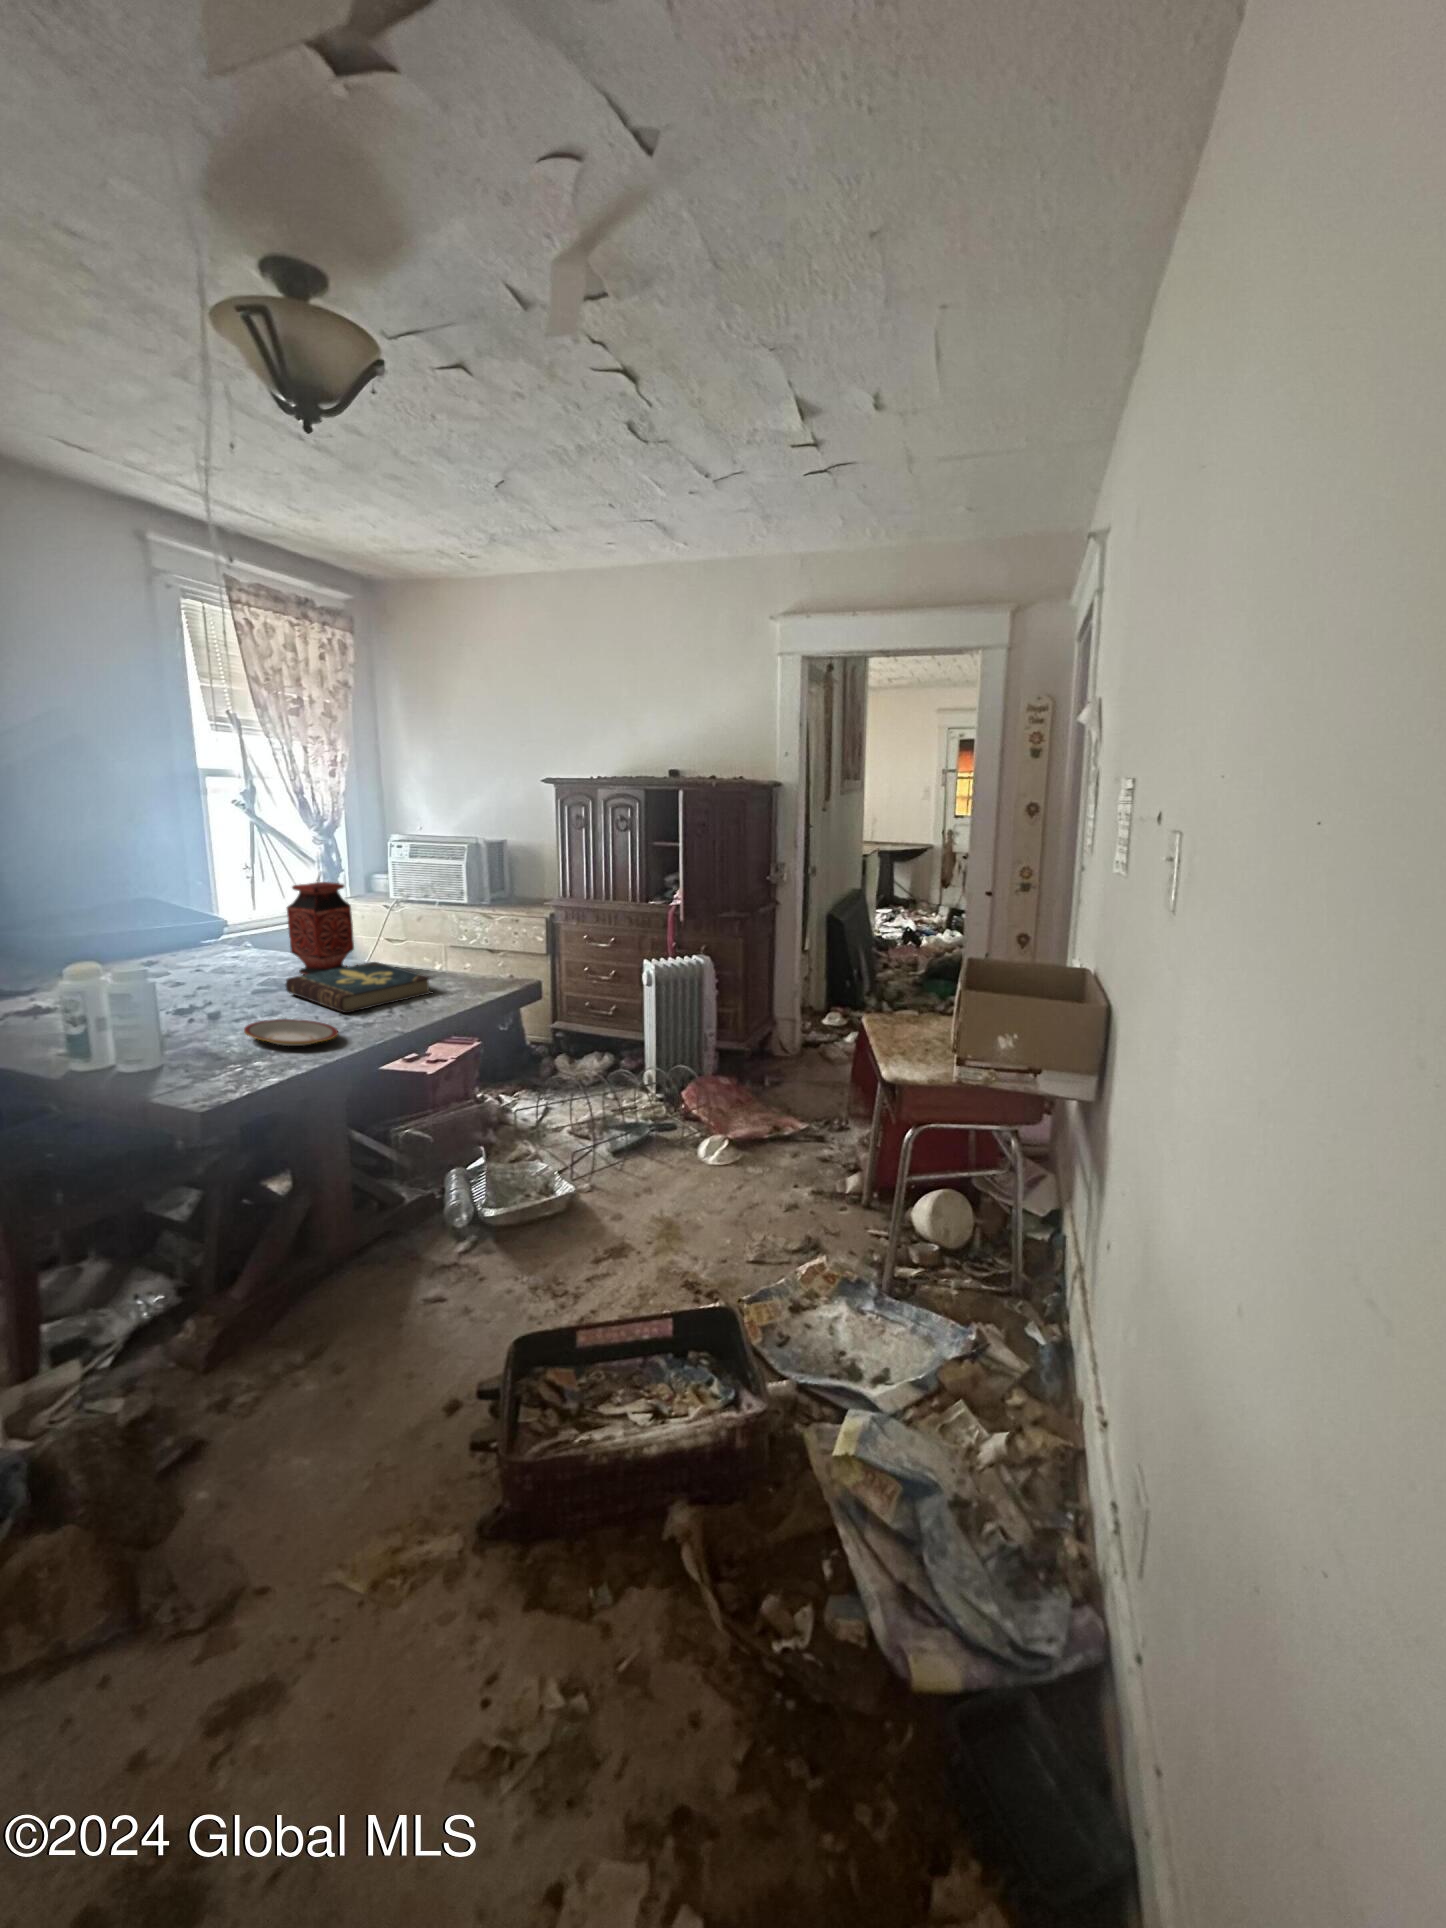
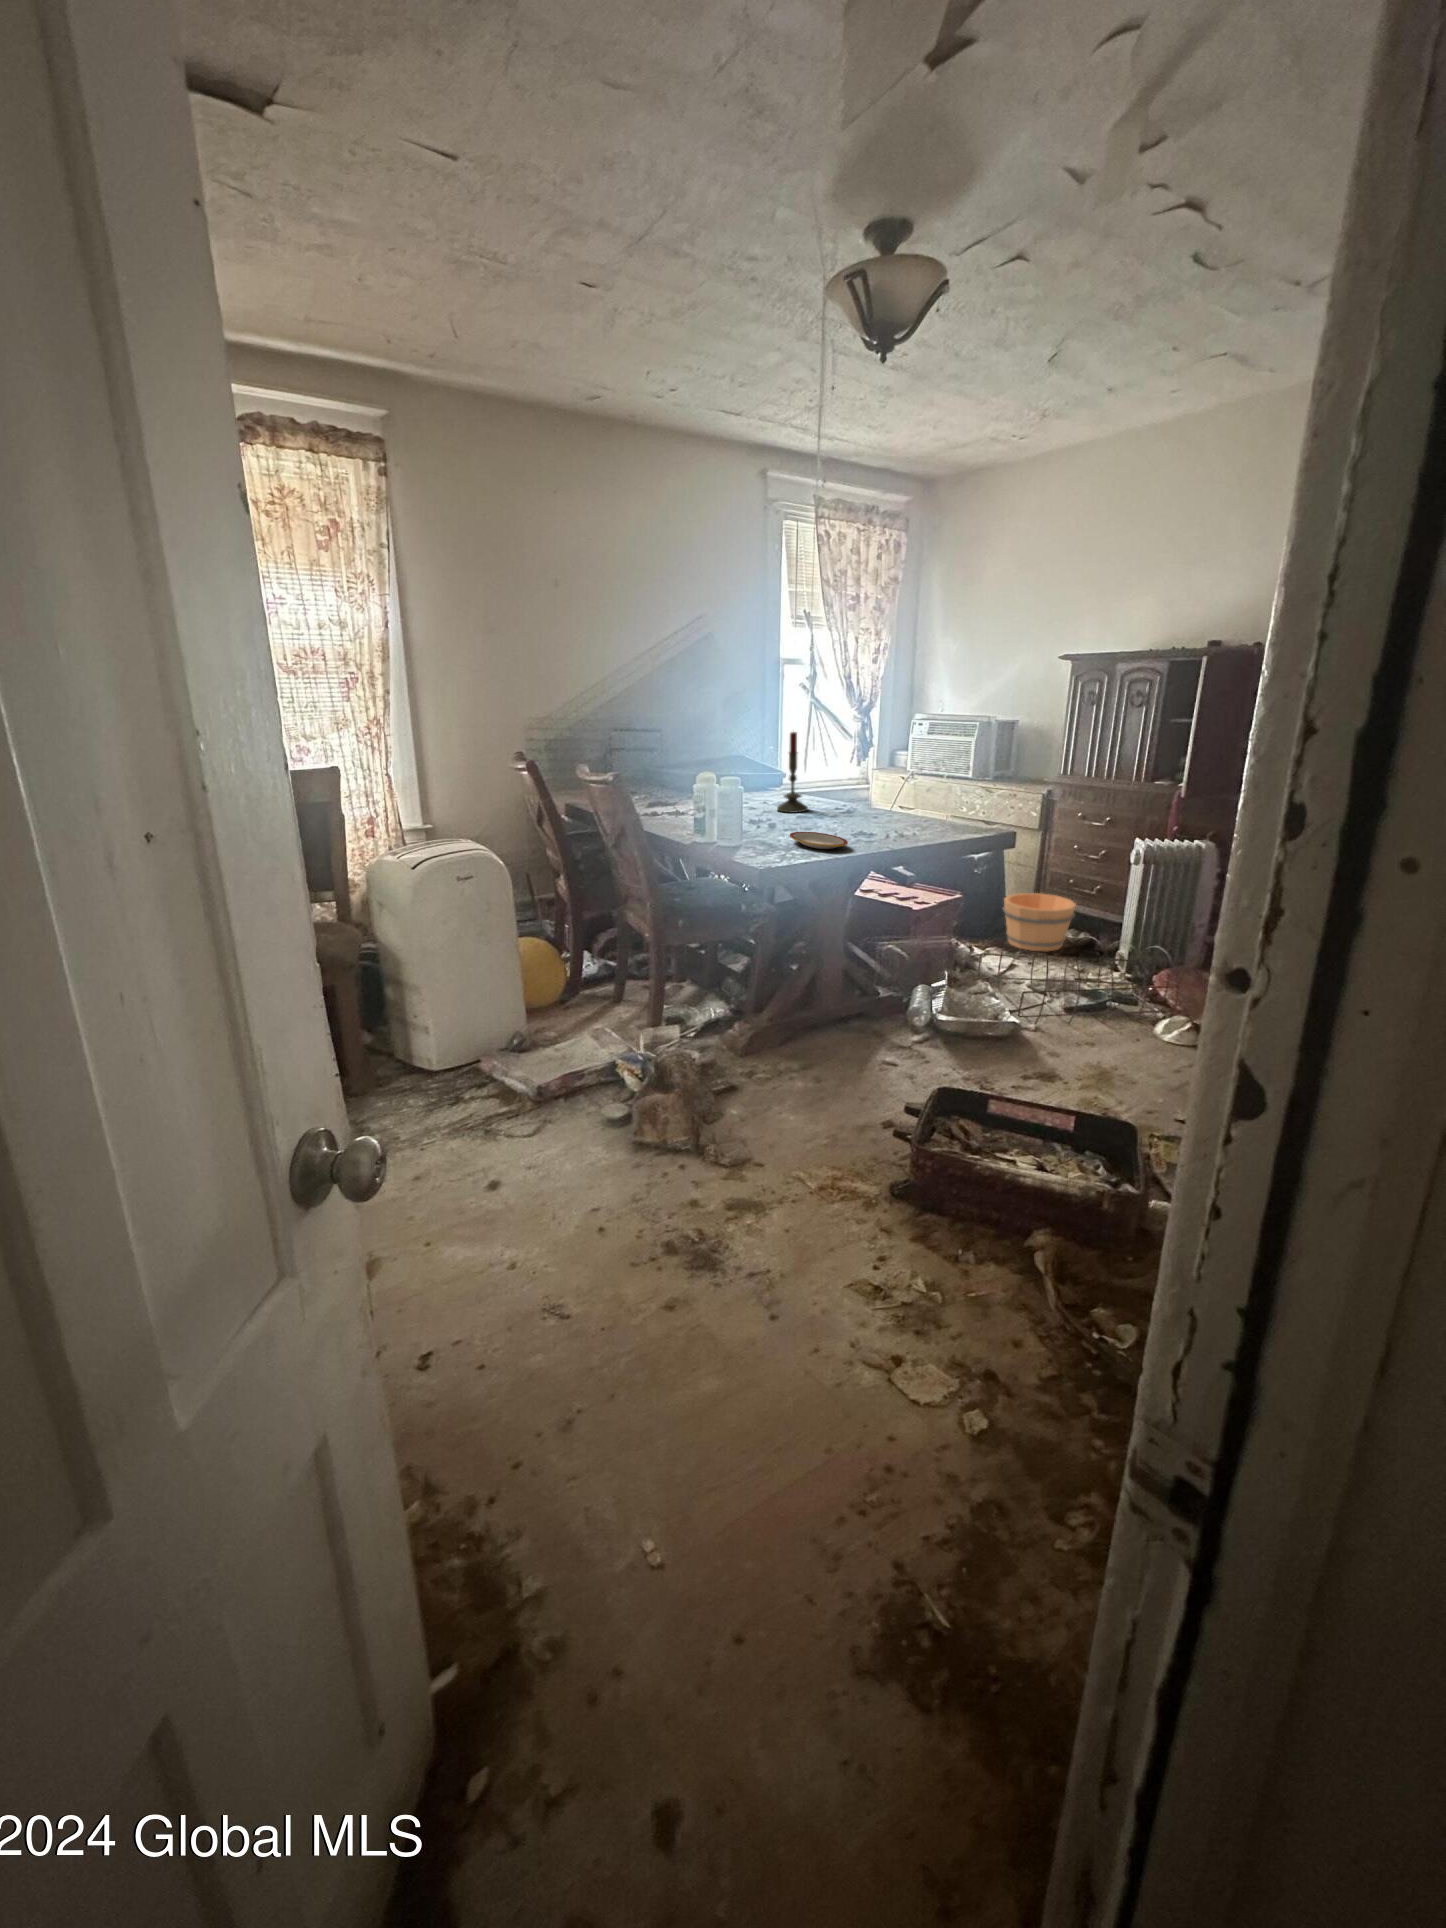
candle: none [217,871,267,982] -> present [777,732,808,813]
vase: present [287,882,354,975] -> none [825,740,871,815]
book: present [286,962,432,1013] -> none [818,805,923,836]
bucket: none [524,1021,598,1085] -> present [1003,893,1076,951]

